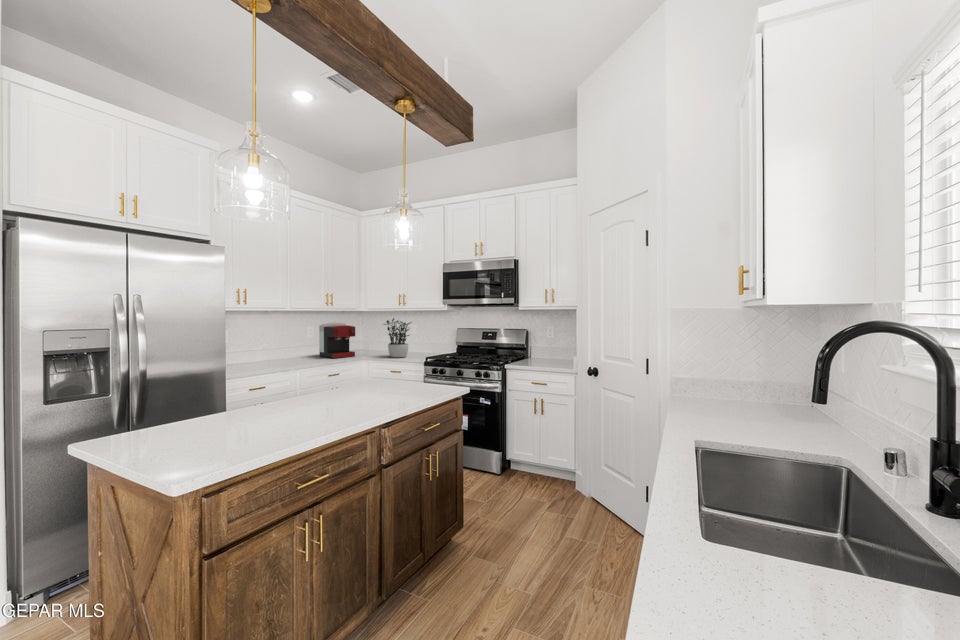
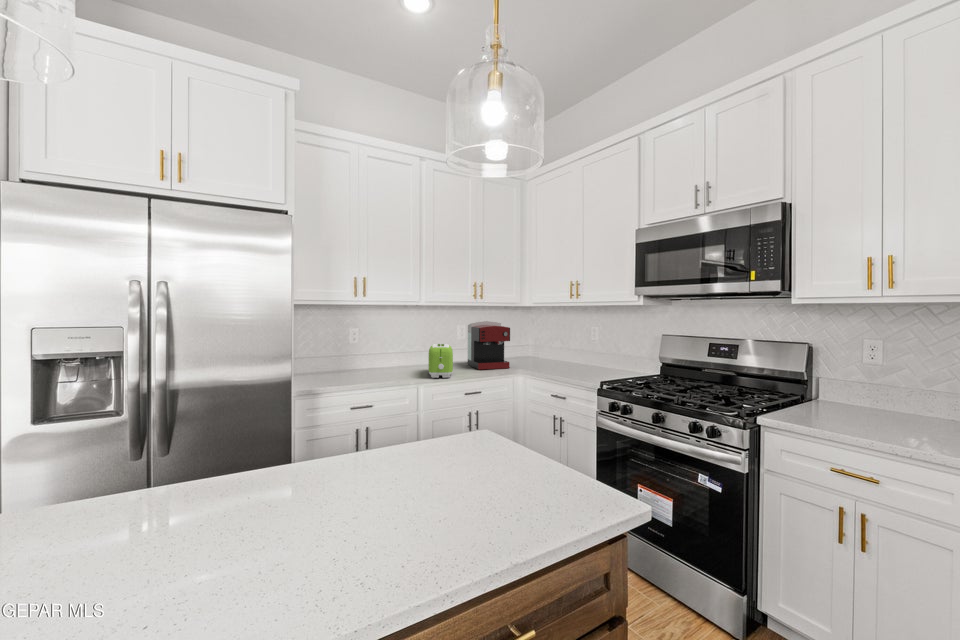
potted plant: present [384,318,411,357] -> none [545,317,589,375]
toaster: none [295,340,318,364] -> present [429,344,453,378]

